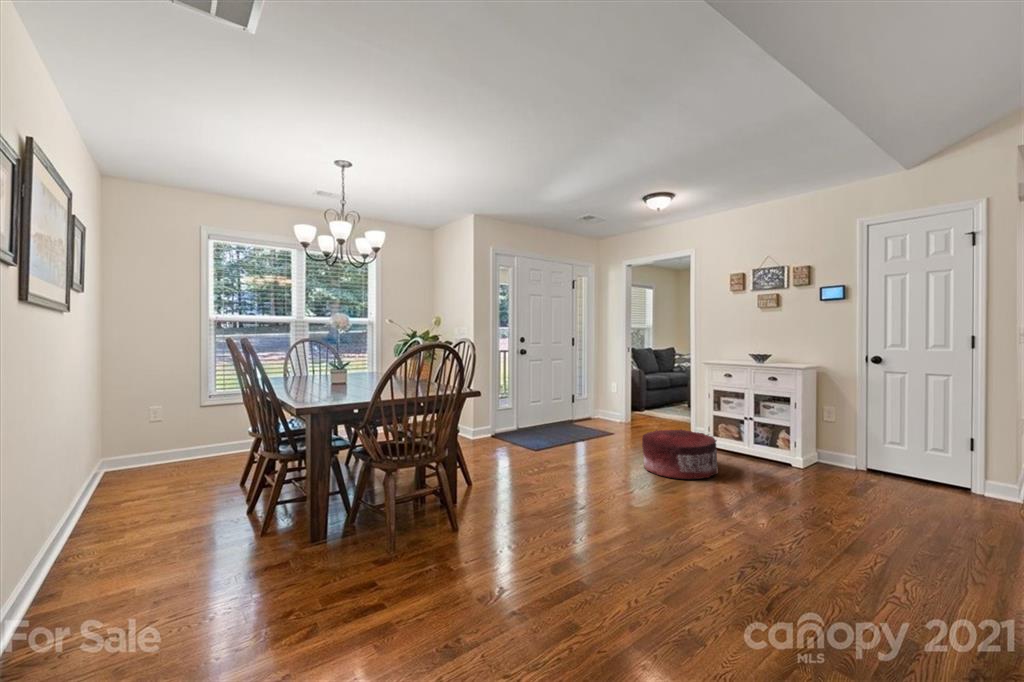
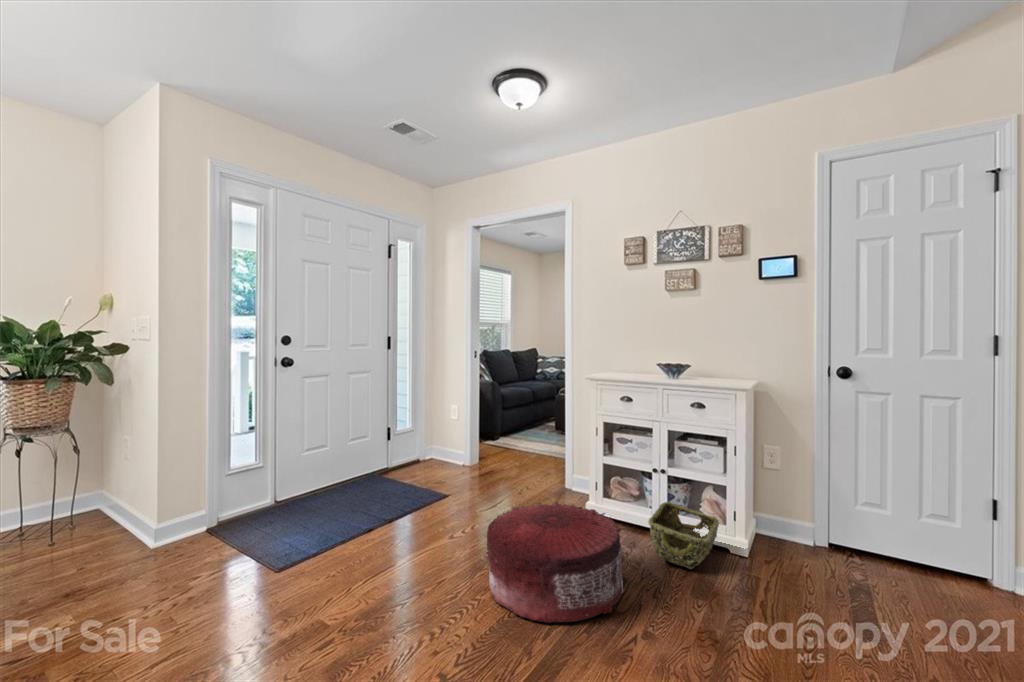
woven basket: none [737,438,786,470] -> present [648,502,719,569]

